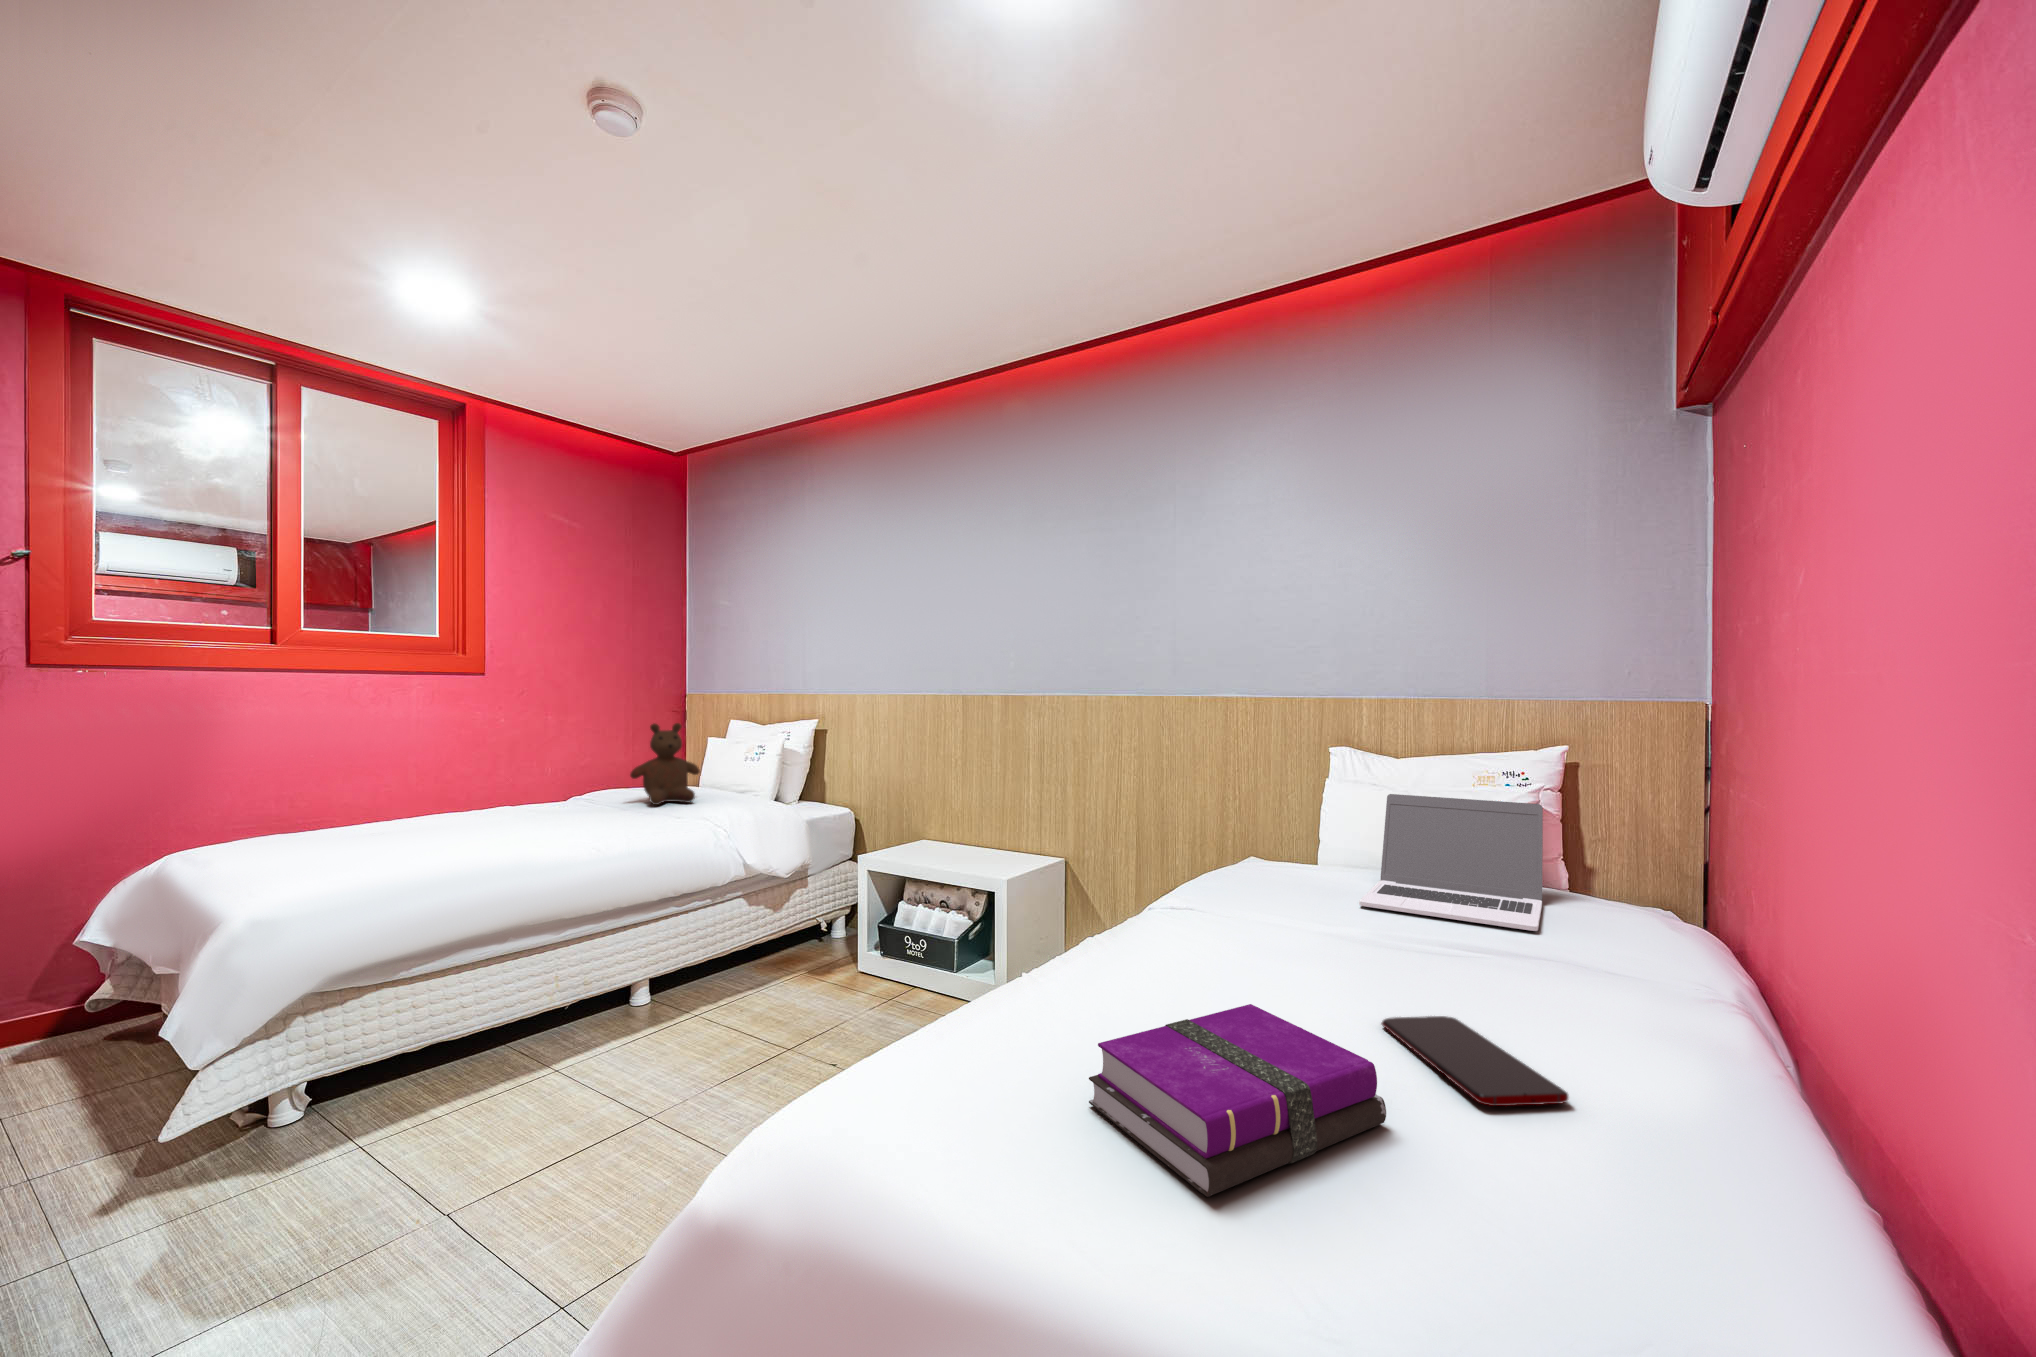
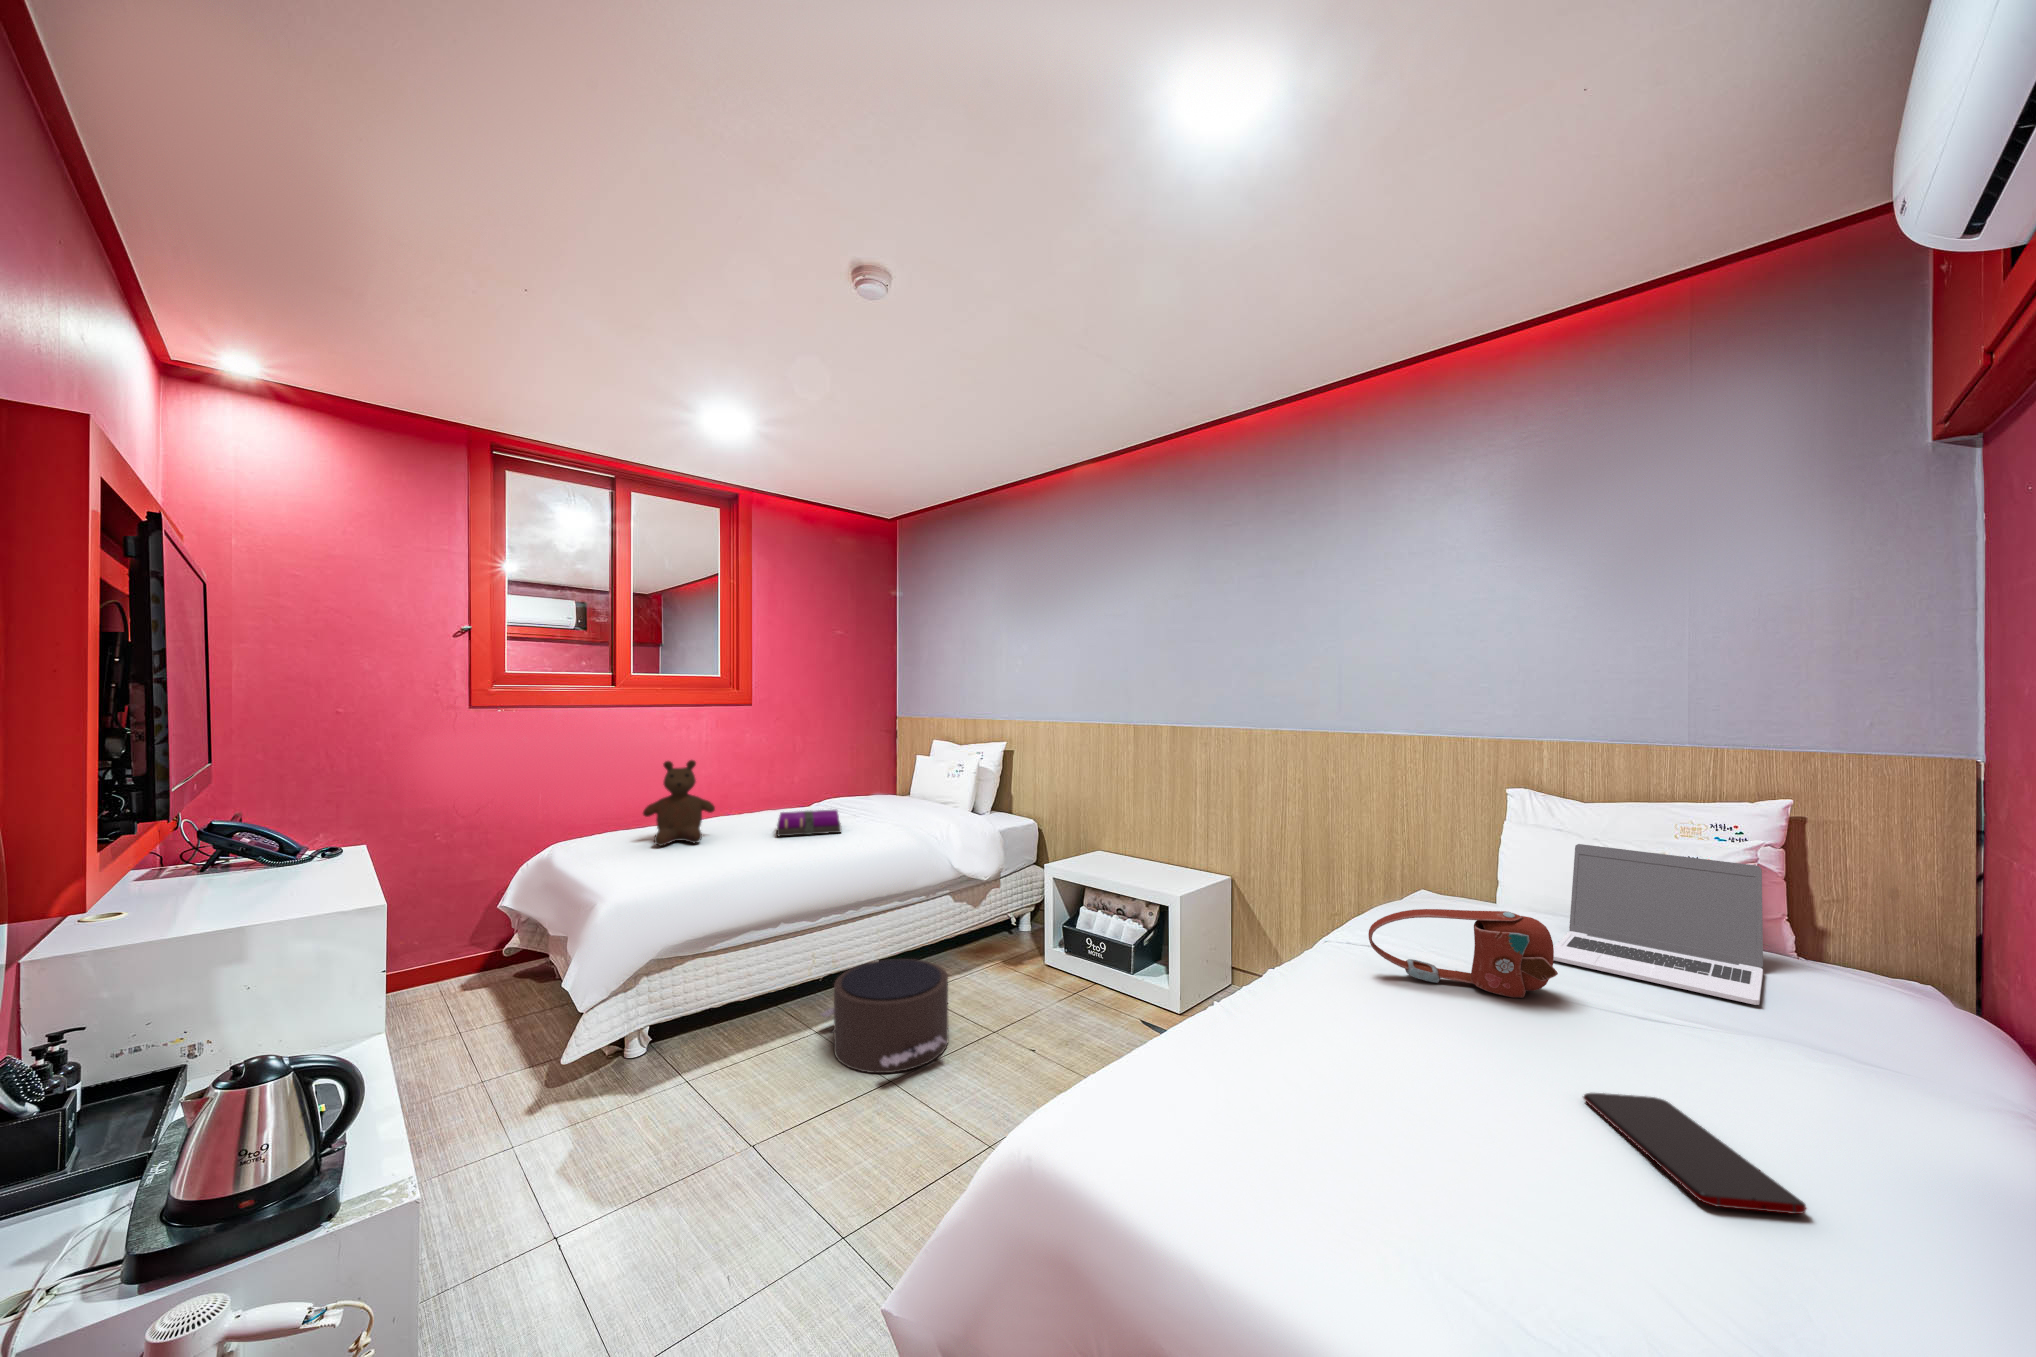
teddy bear: present [630,723,700,805] -> present [643,760,715,846]
handbag: none [1188,854,1366,942] -> present [1368,909,1558,998]
pouf: none [561,971,730,1109] -> present [821,959,948,1073]
notebook: present [1089,1004,1386,1197] -> present [777,810,841,836]

